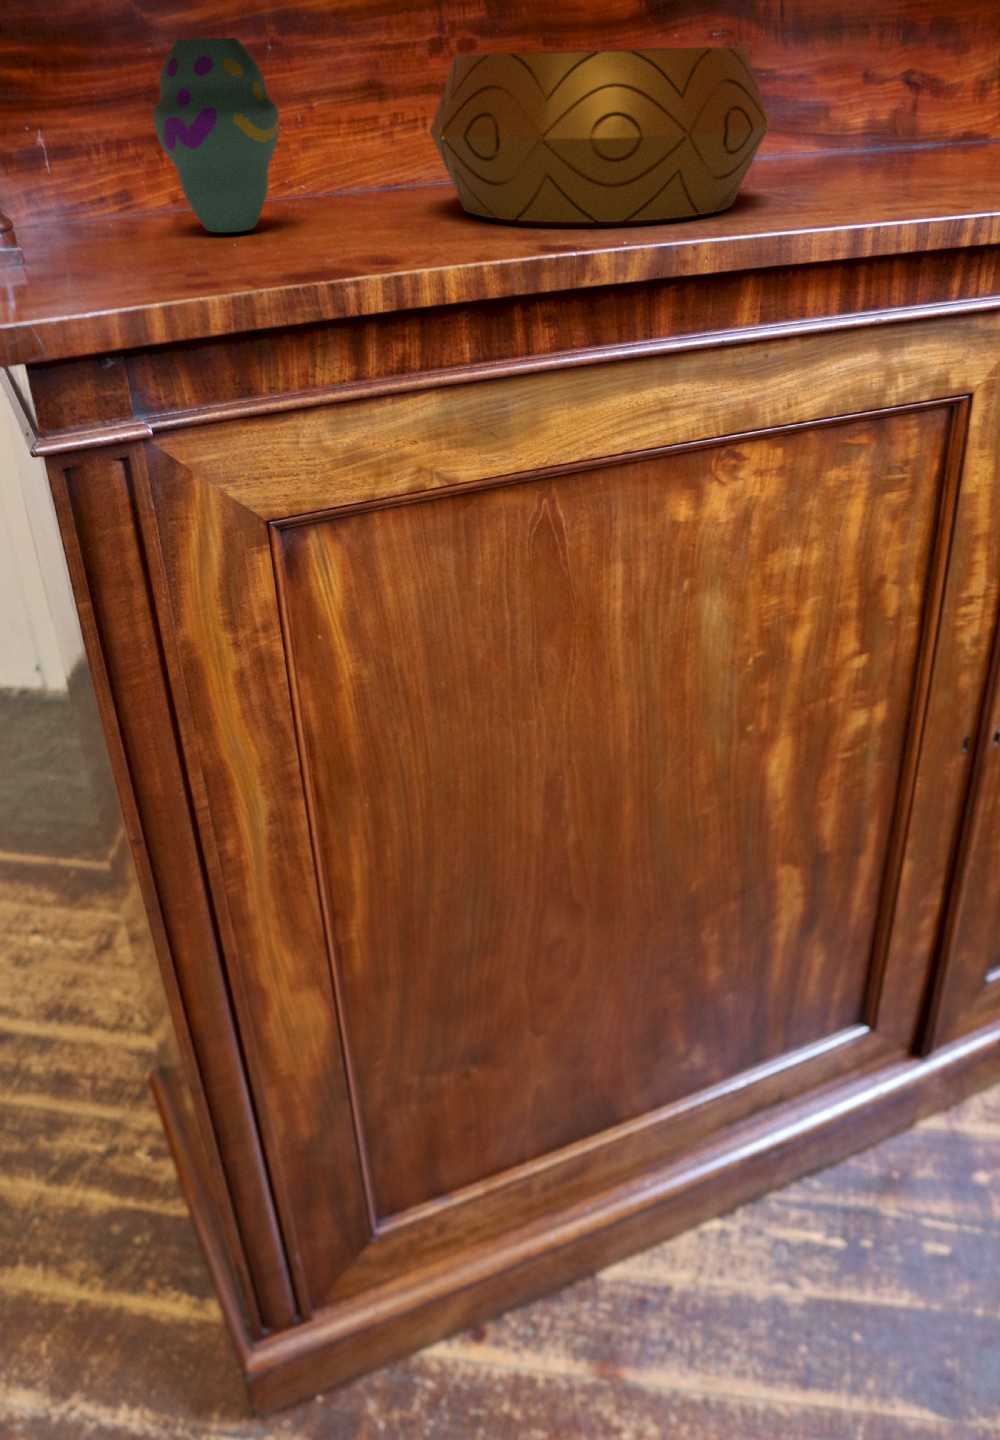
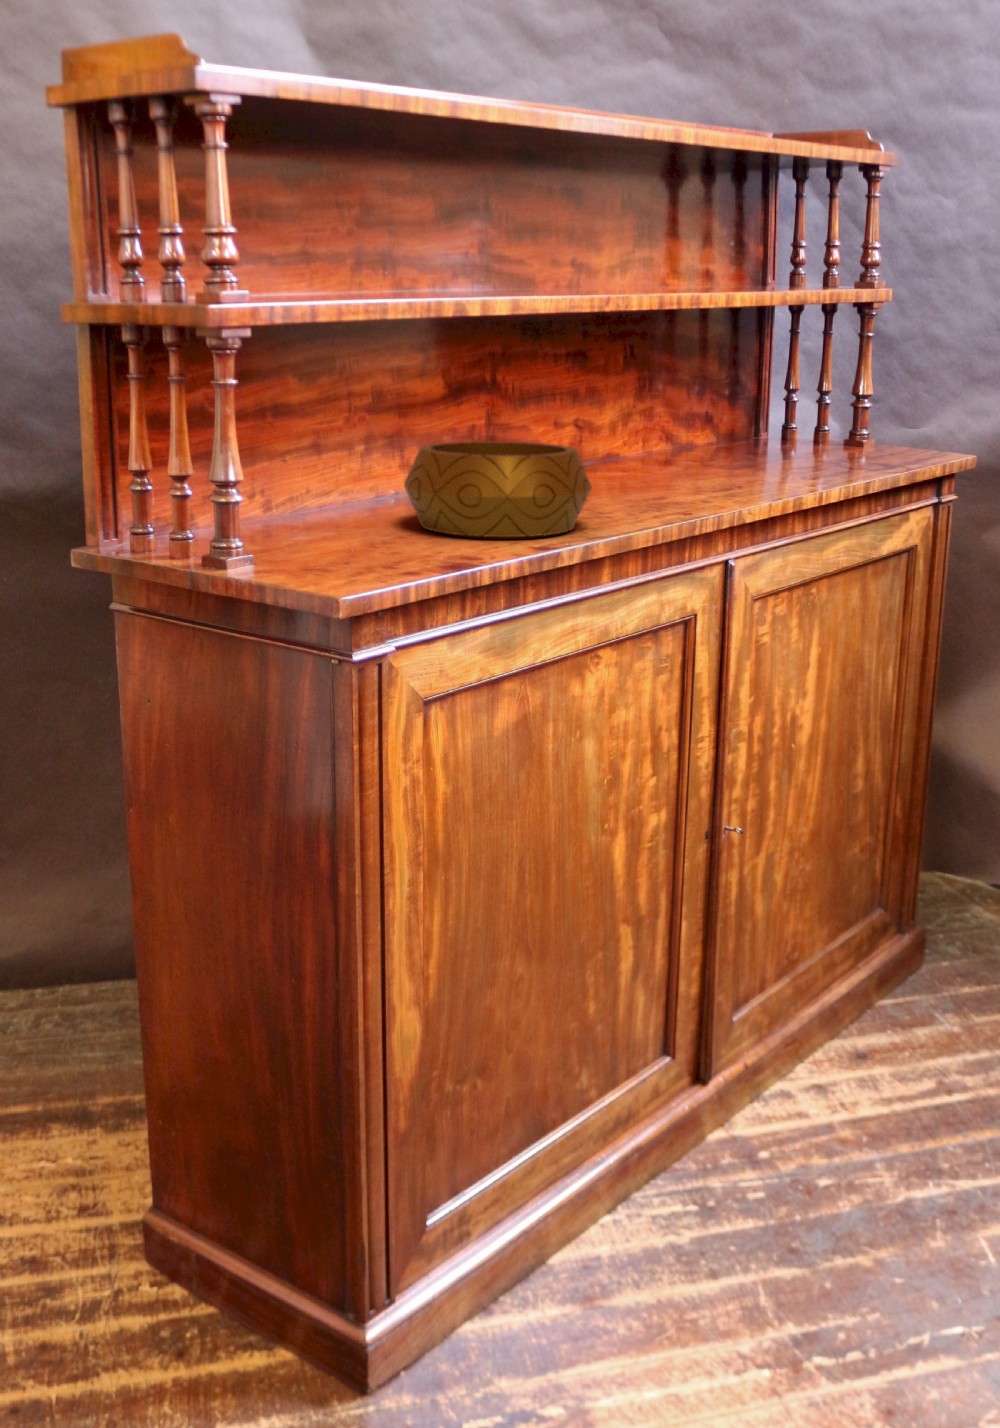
vase: present [153,38,279,232] -> none [288,446,359,548]

